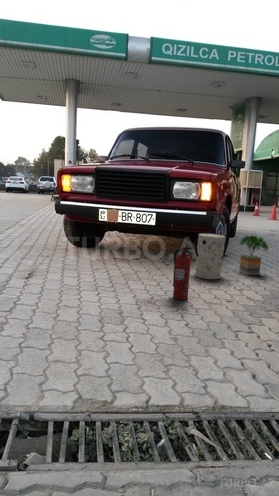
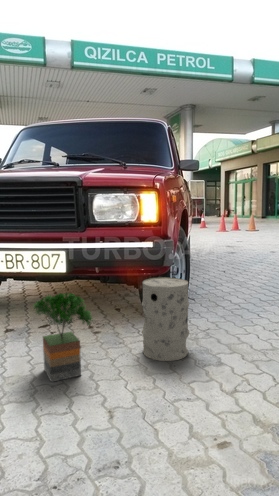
potted tree: present [239,236,268,275] -> present [34,293,92,382]
fire extinguisher: present [173,247,193,300] -> none [92,338,133,461]

